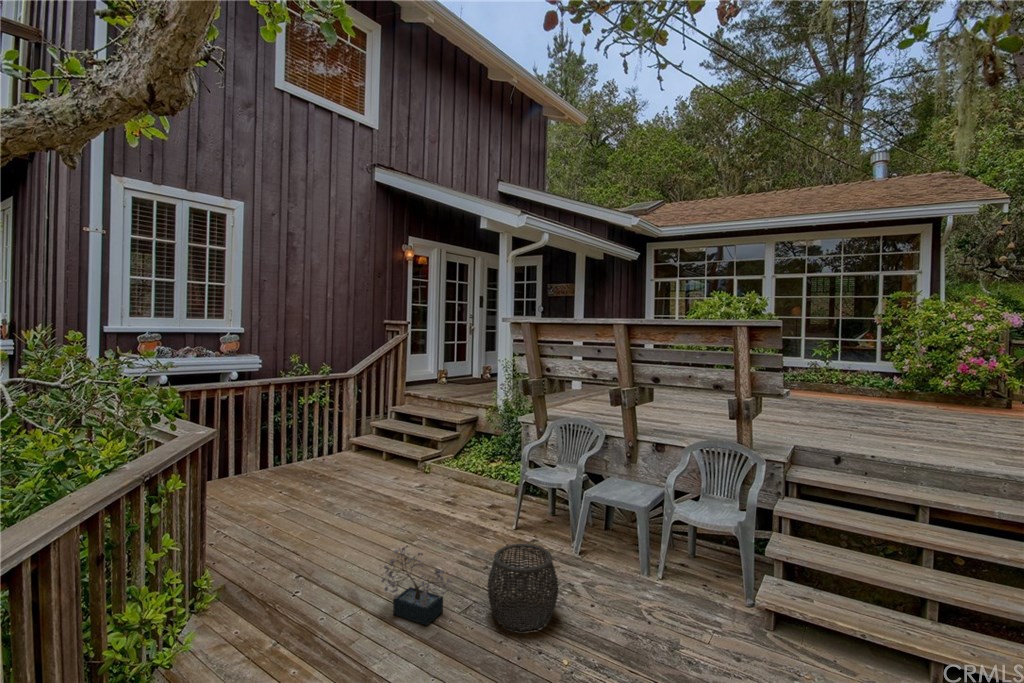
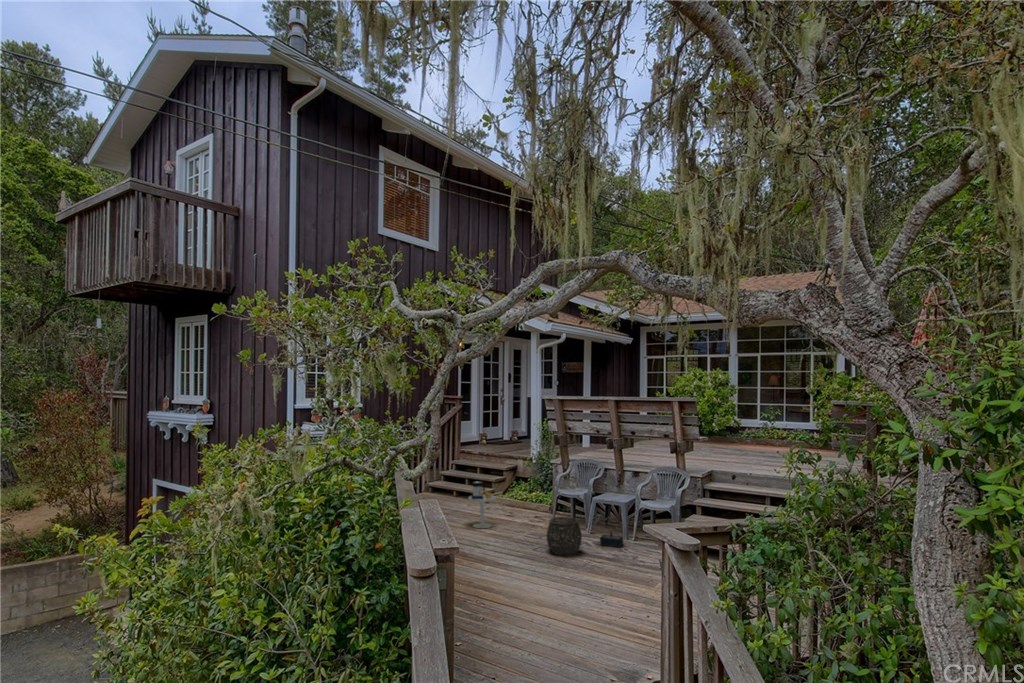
side table: none [371,456,420,536] -> present [468,482,496,528]
decorative plant: present [380,545,451,625] -> present [594,515,626,547]

